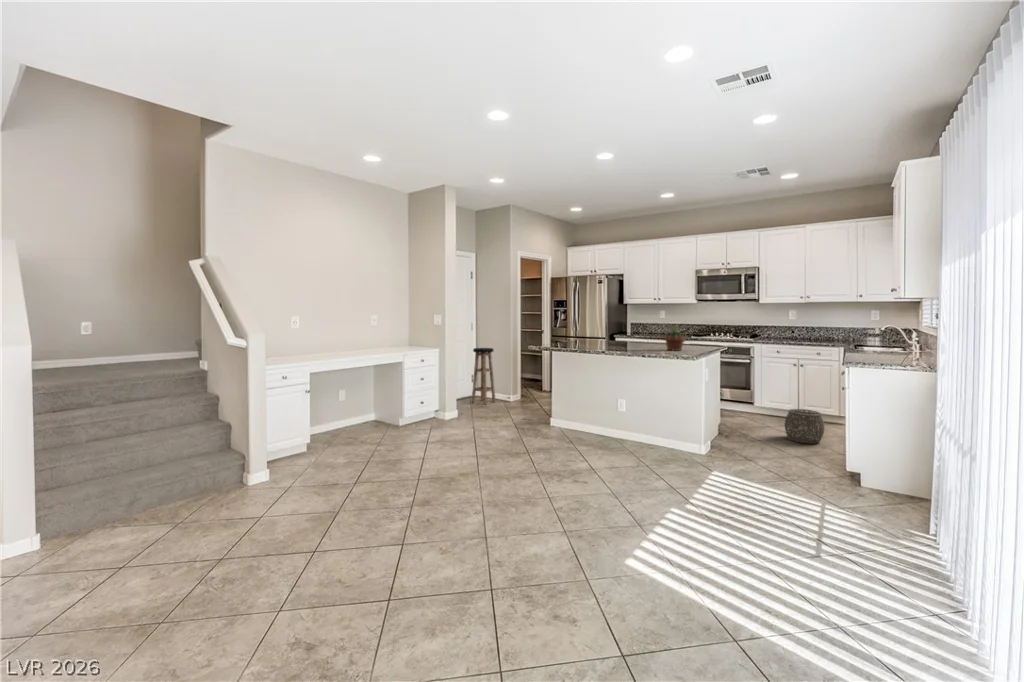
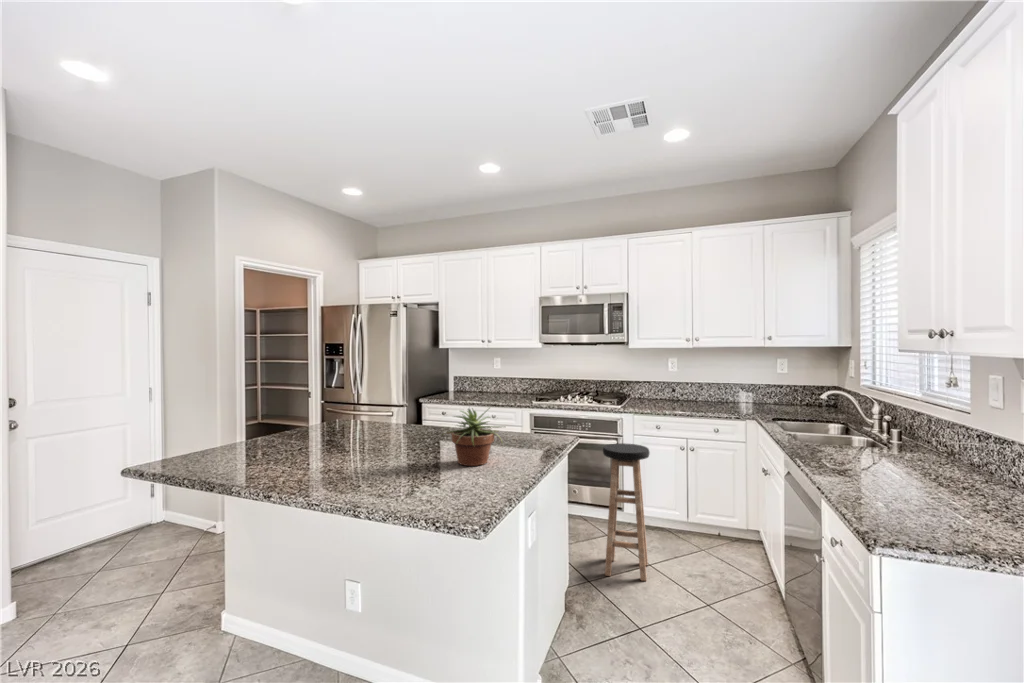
bar stool: present [472,348,496,405] -> present [603,443,650,581]
woven basket: present [785,409,824,444] -> none [680,540,747,615]

